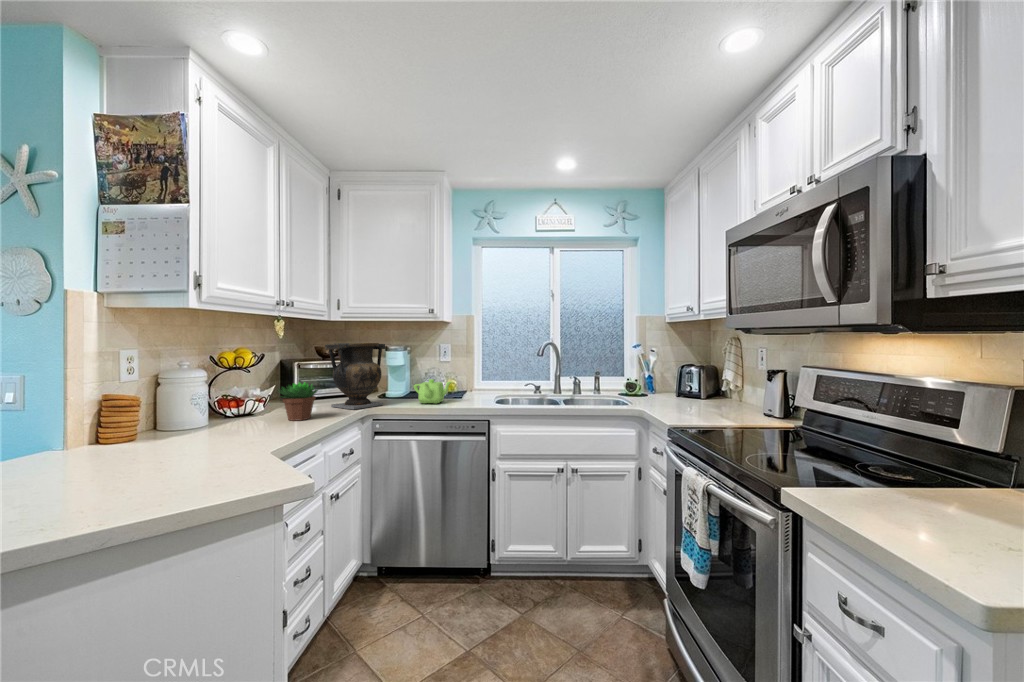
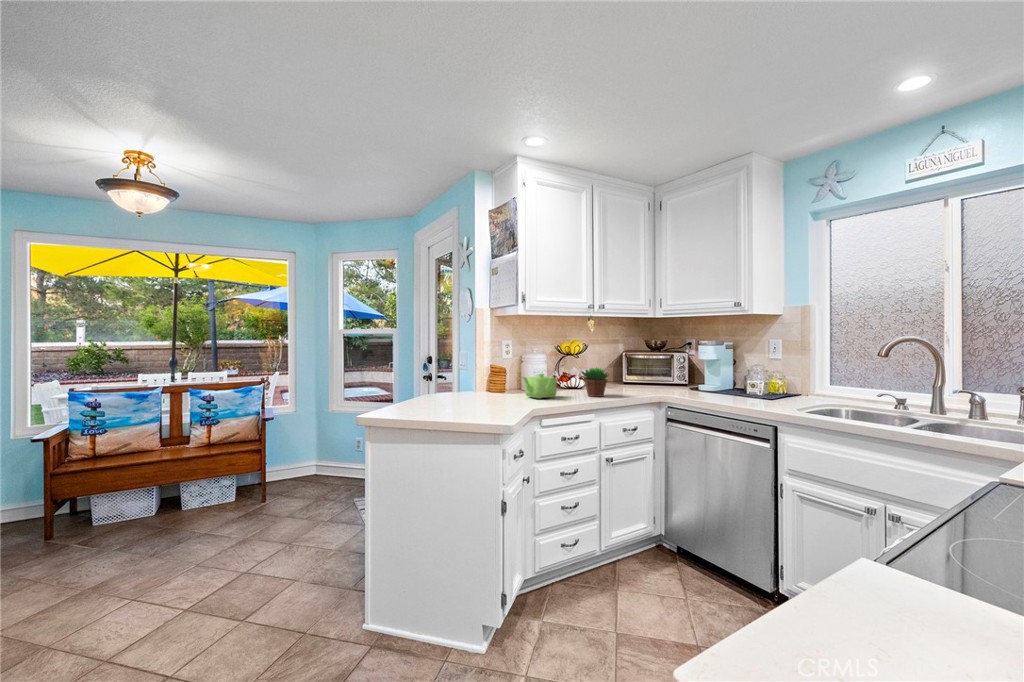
vase: present [325,343,385,409] -> none [628,337,684,396]
teapot: present [414,379,451,404] -> present [522,374,557,399]

